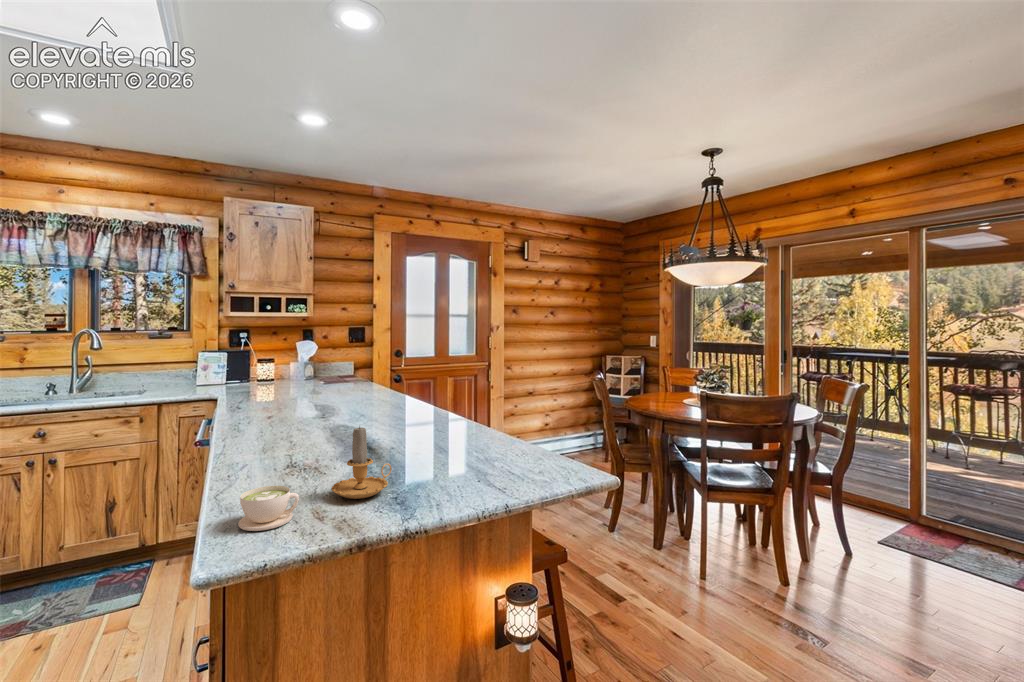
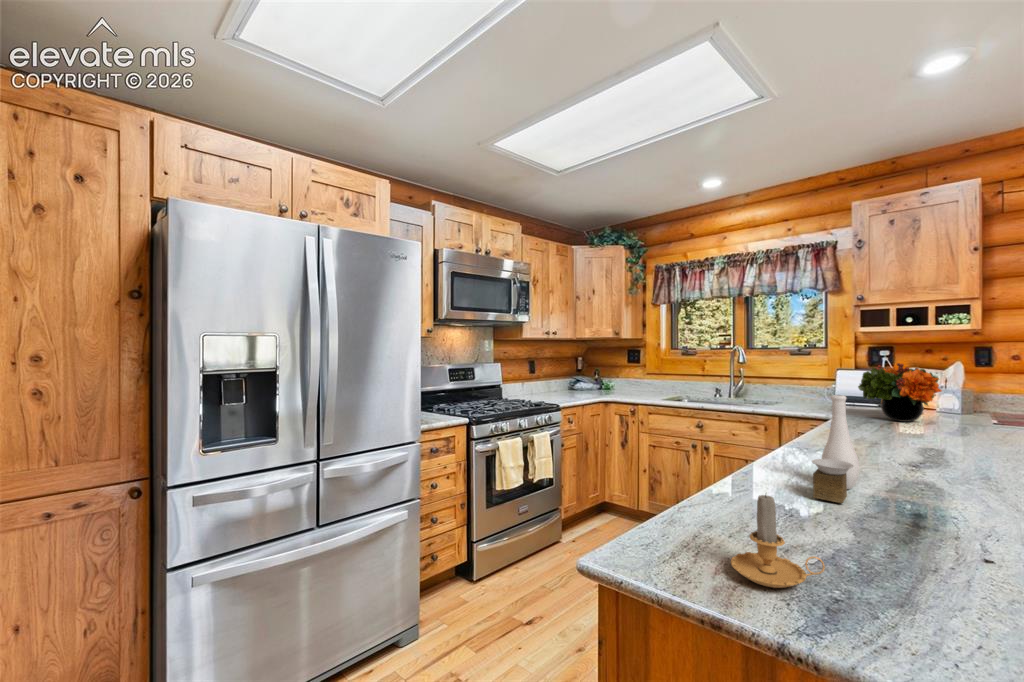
flower arrangement: none [241,342,302,390] -> present [858,363,942,422]
vase: none [294,359,331,445] -> present [812,395,860,503]
coffee cup: present [238,486,299,531] -> none [632,520,680,566]

